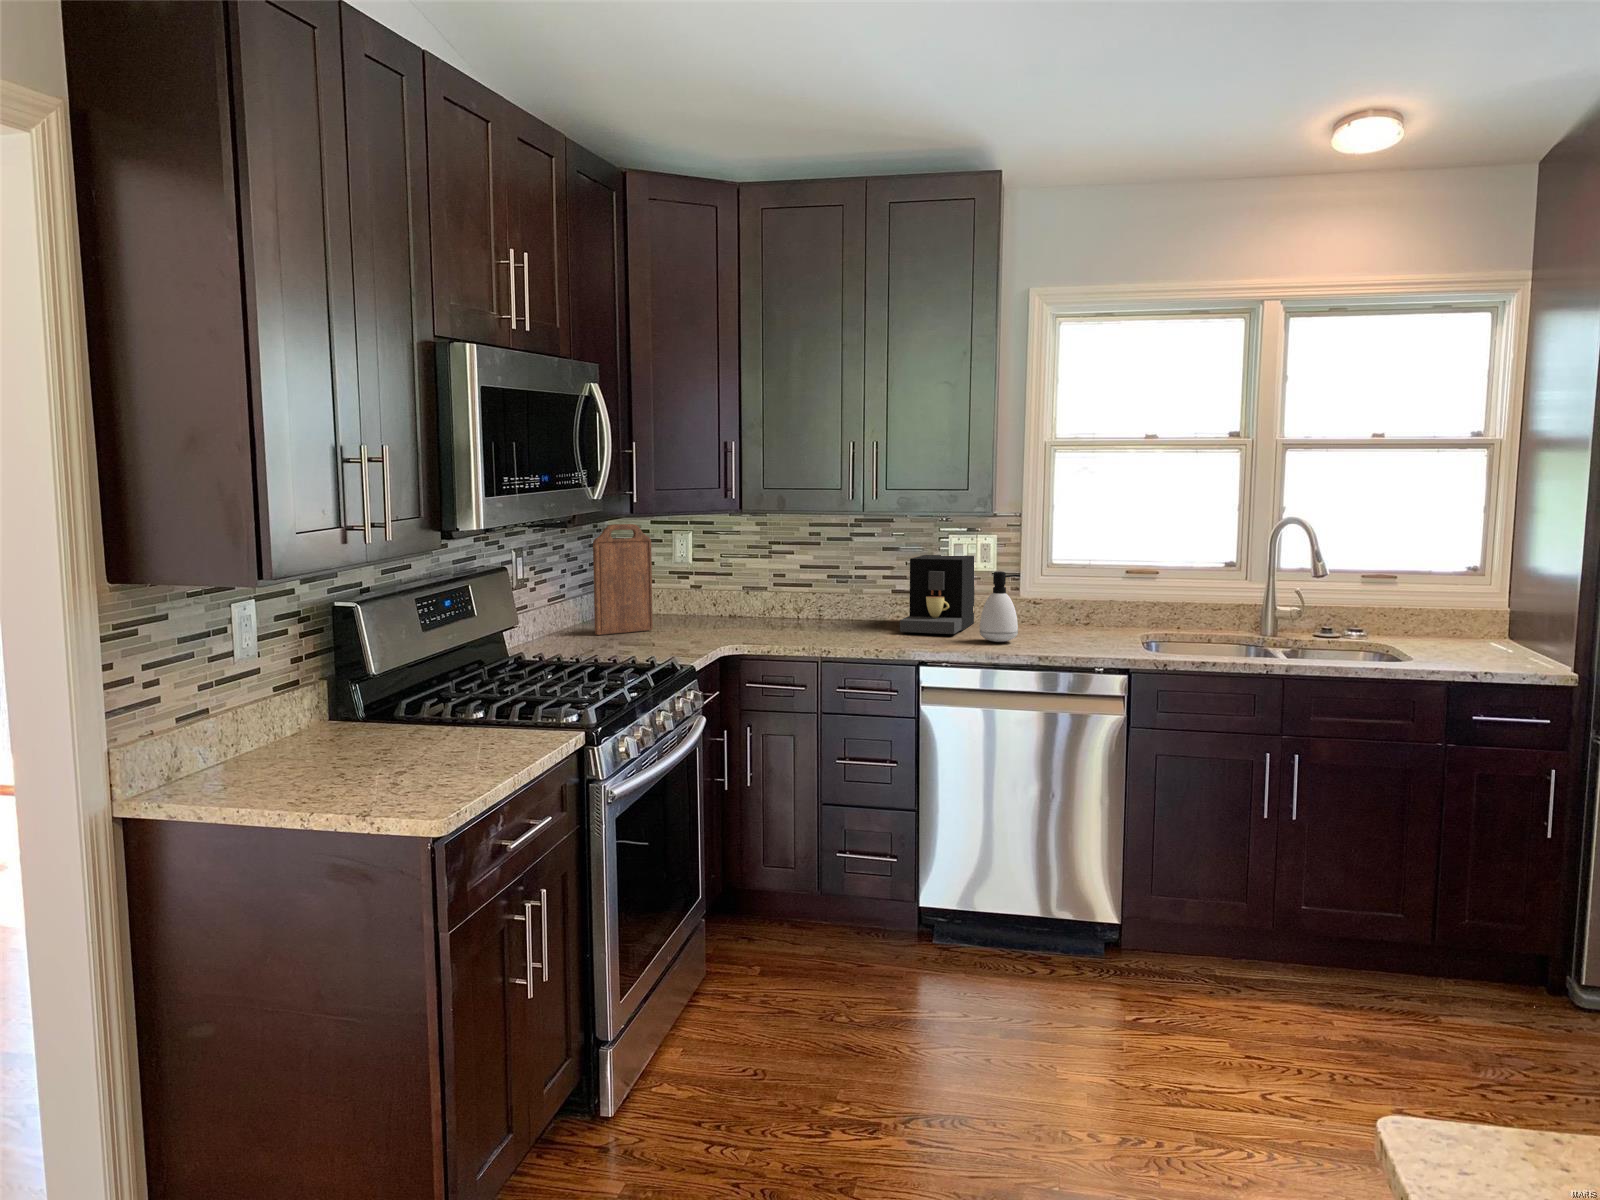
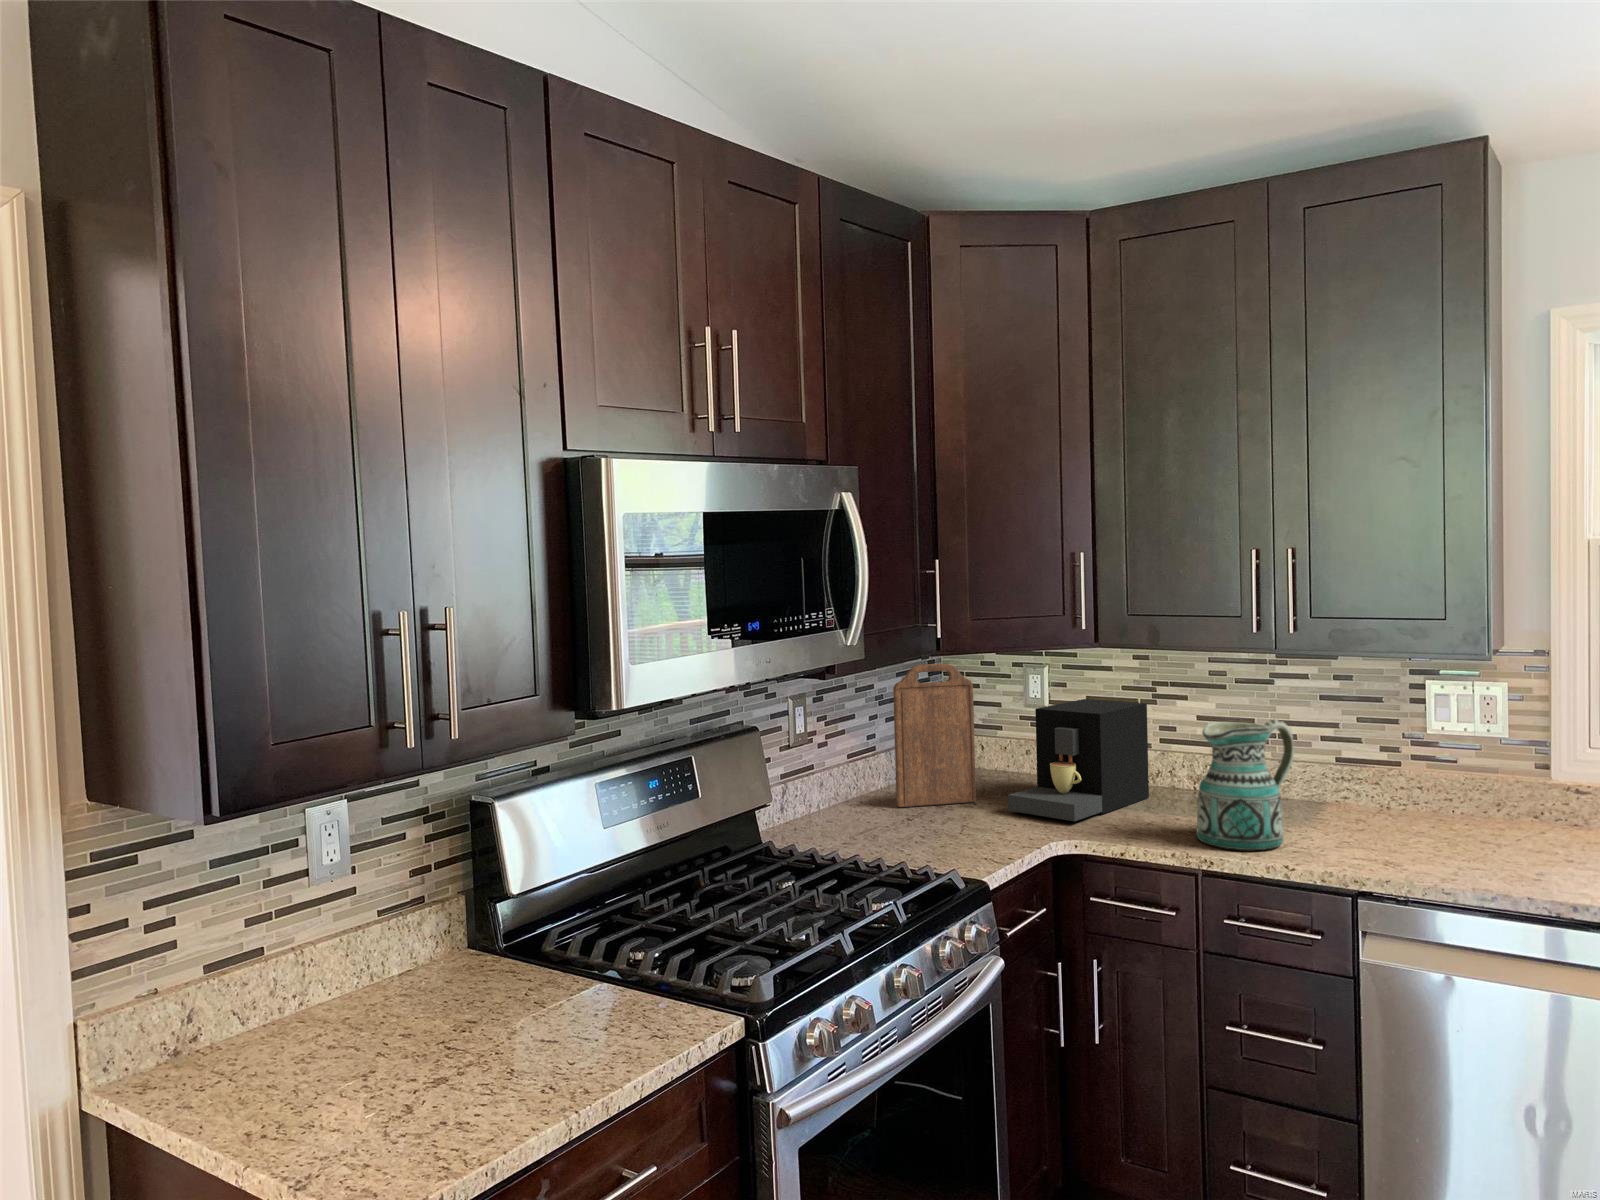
coffee maker: present [900,555,974,634] -> present [1008,699,1149,821]
ceramic pitcher: none [816,558,875,642] -> present [1196,720,1294,850]
soap dispenser: present [980,571,1020,642] -> none [1476,753,1552,871]

